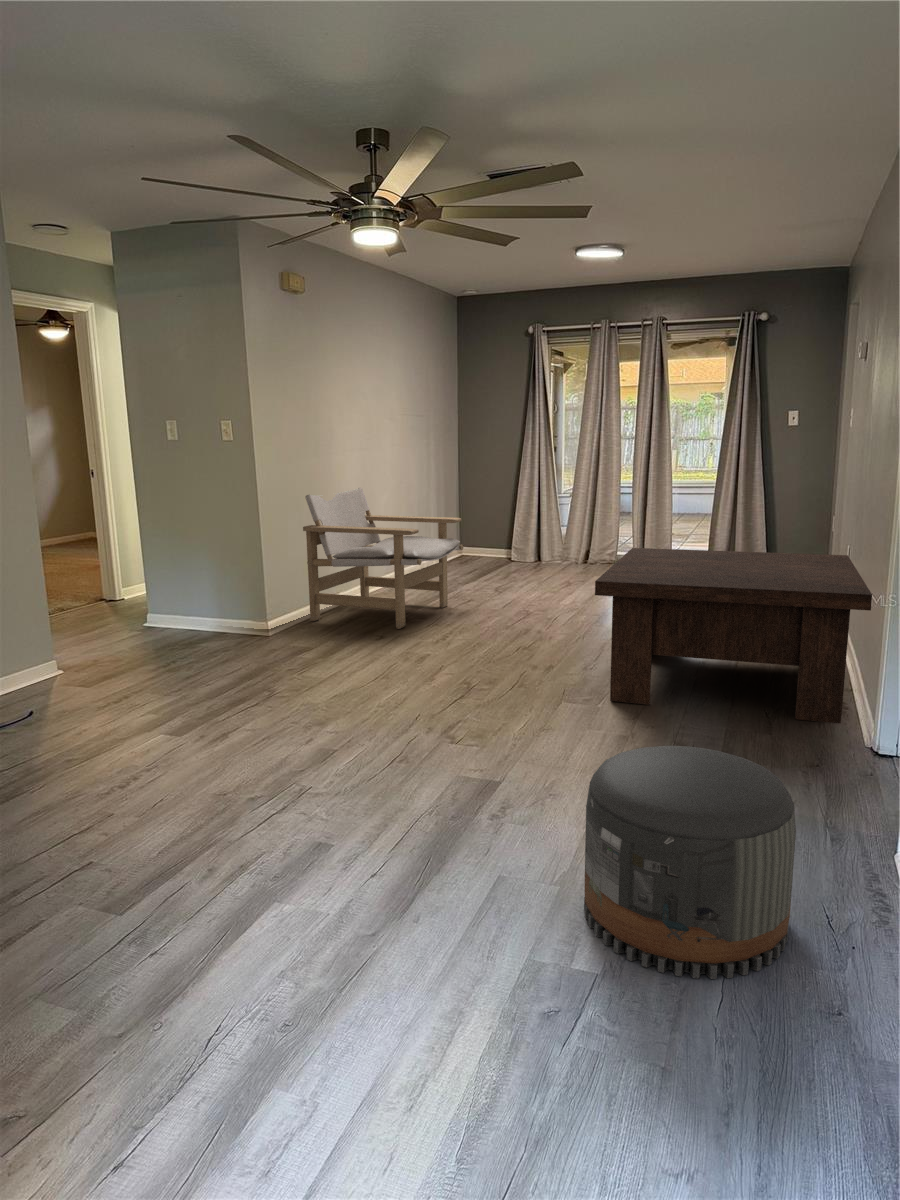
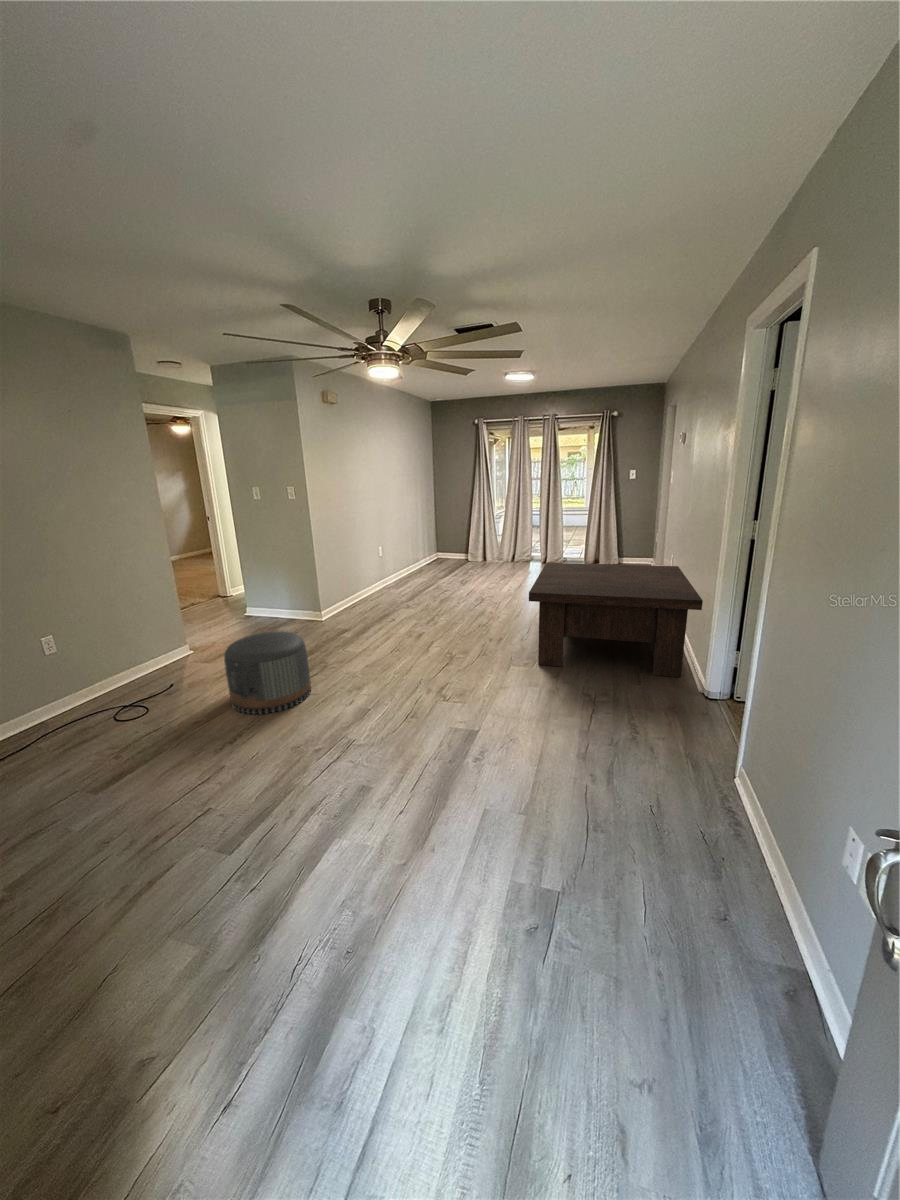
lounge chair: present [303,488,463,629] -> none [341,524,441,613]
pouf: present [584,746,796,979] -> present [224,632,311,715]

